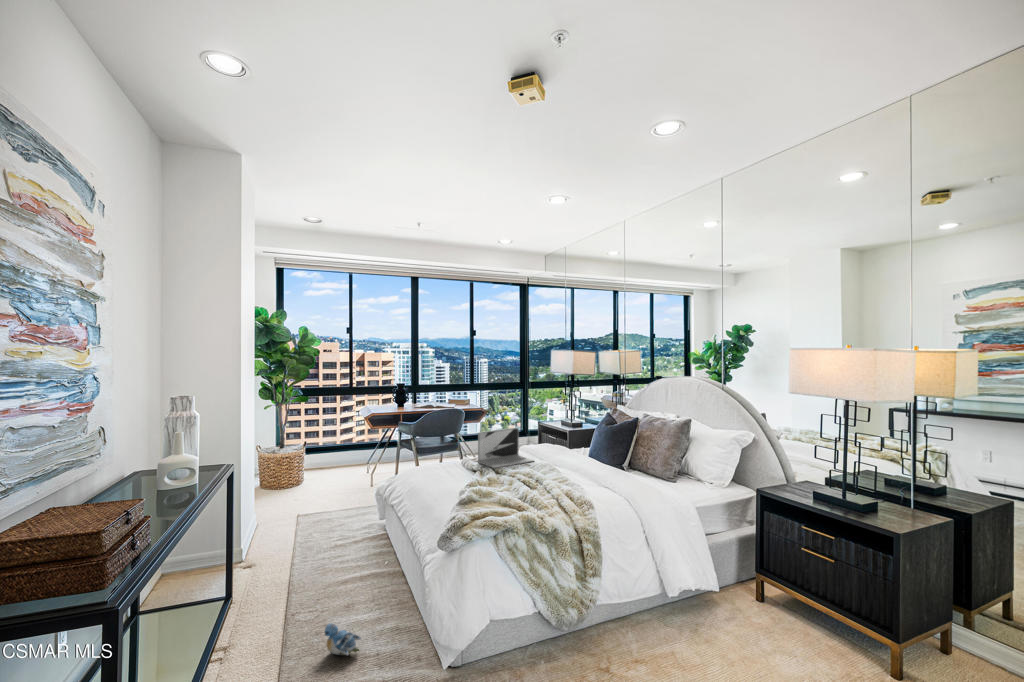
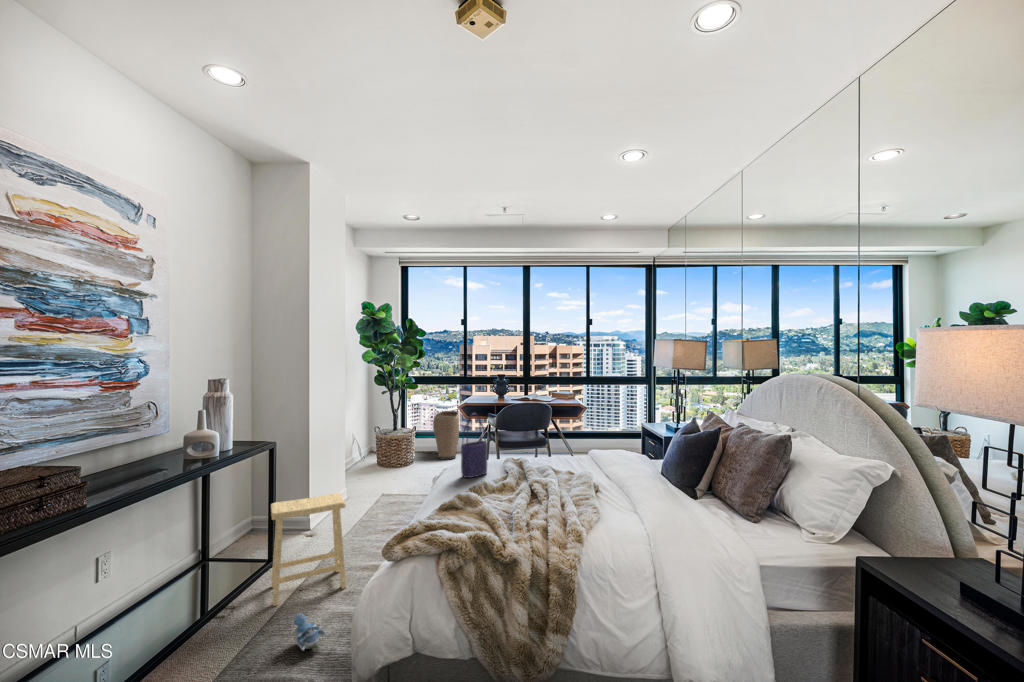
tote bag: none [442,418,461,478] -> present [461,414,487,478]
laundry basket: none [318,423,346,474] -> present [433,411,459,459]
laptop: present [478,428,534,468] -> none [521,428,585,473]
footstool: none [246,508,335,632] -> present [271,493,346,606]

